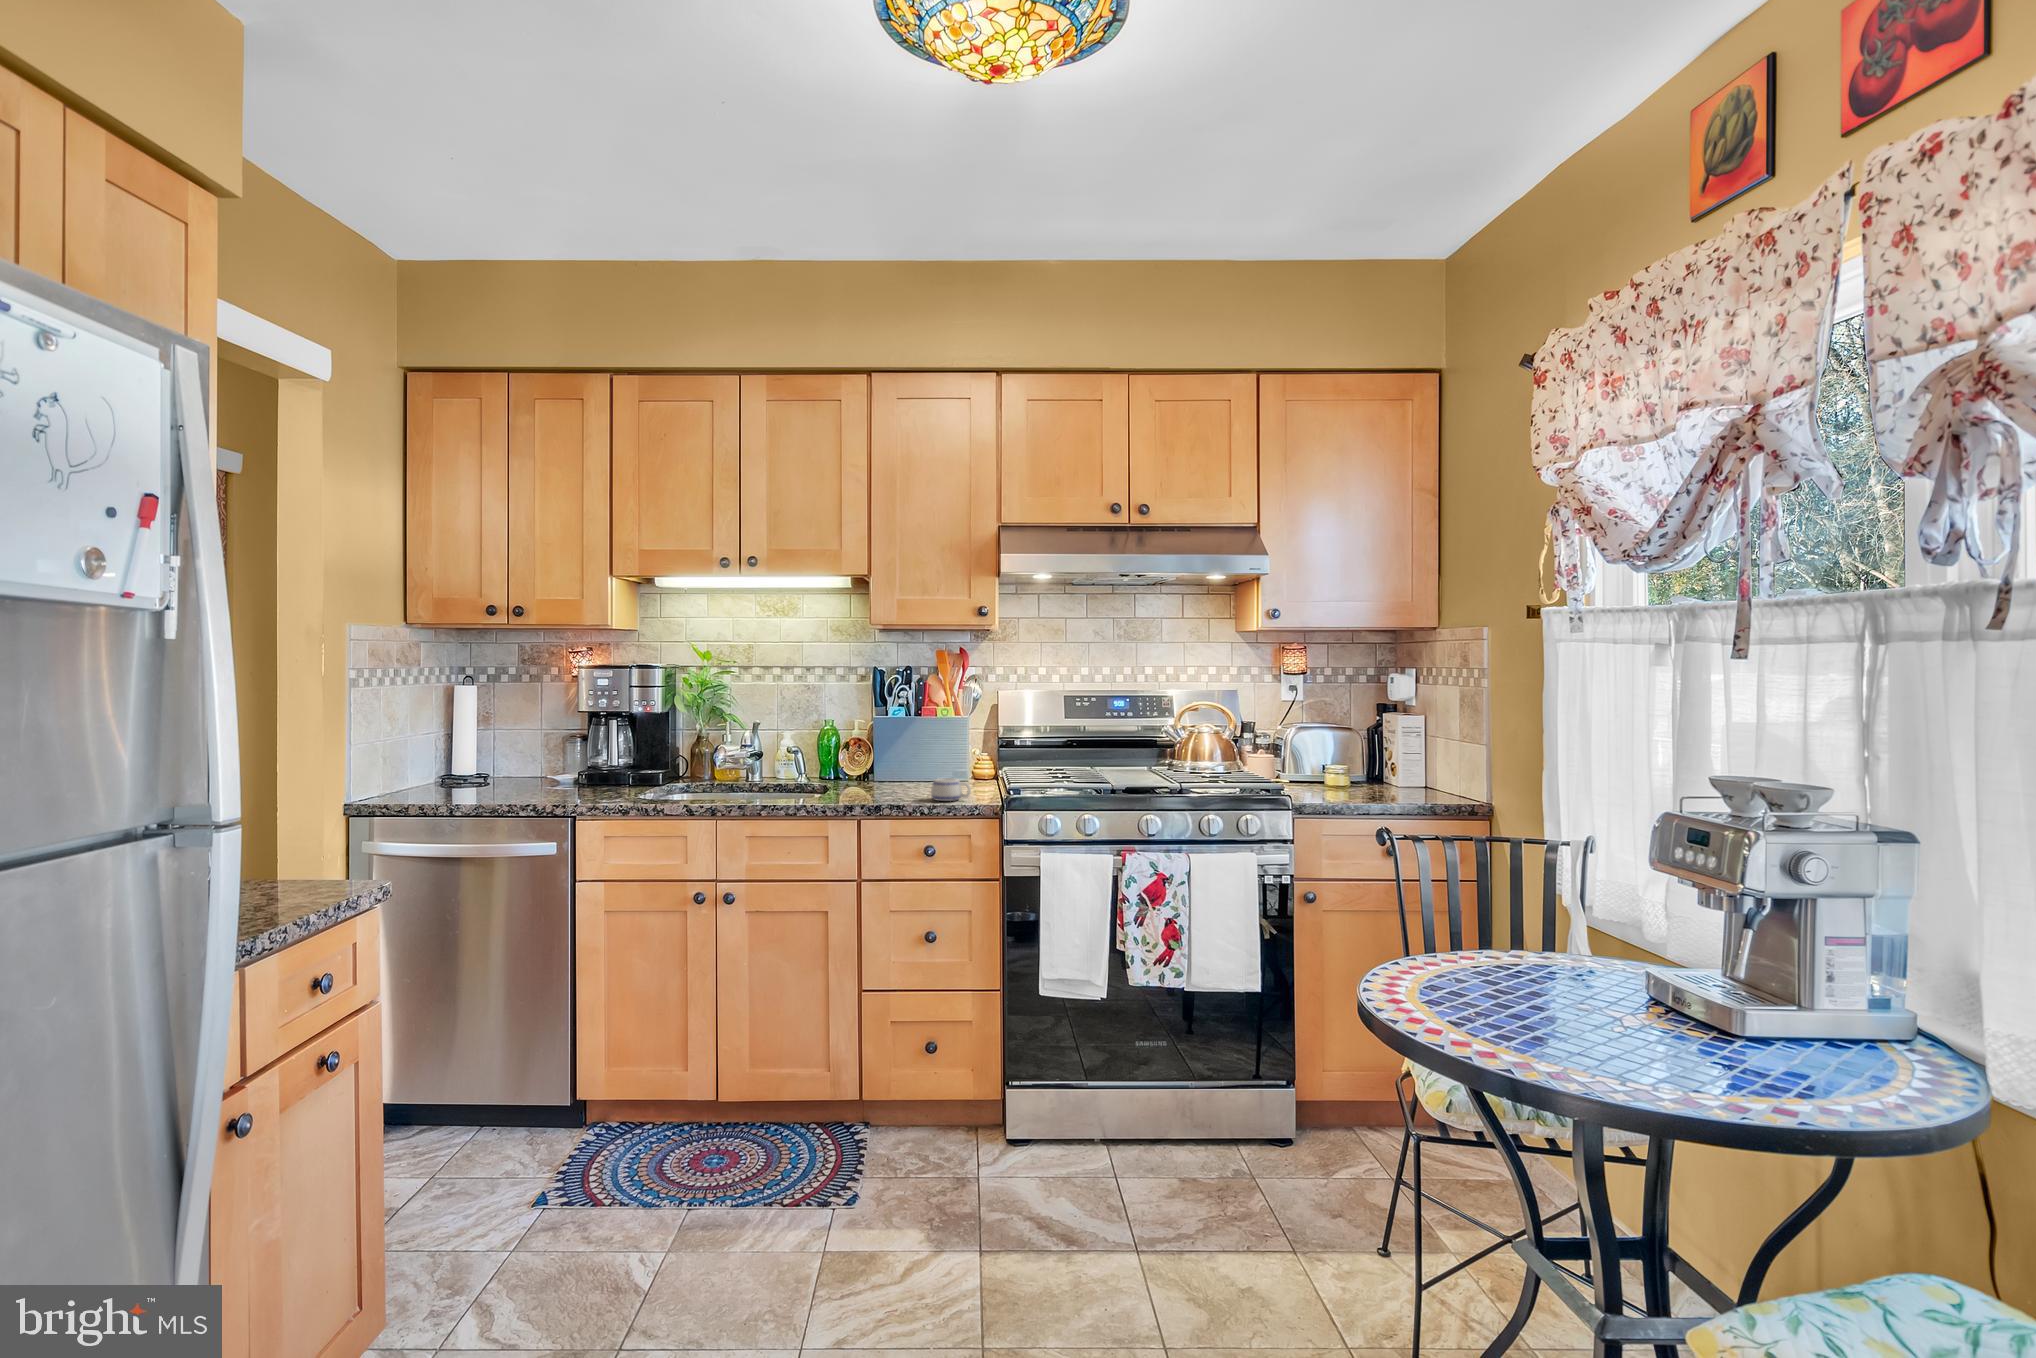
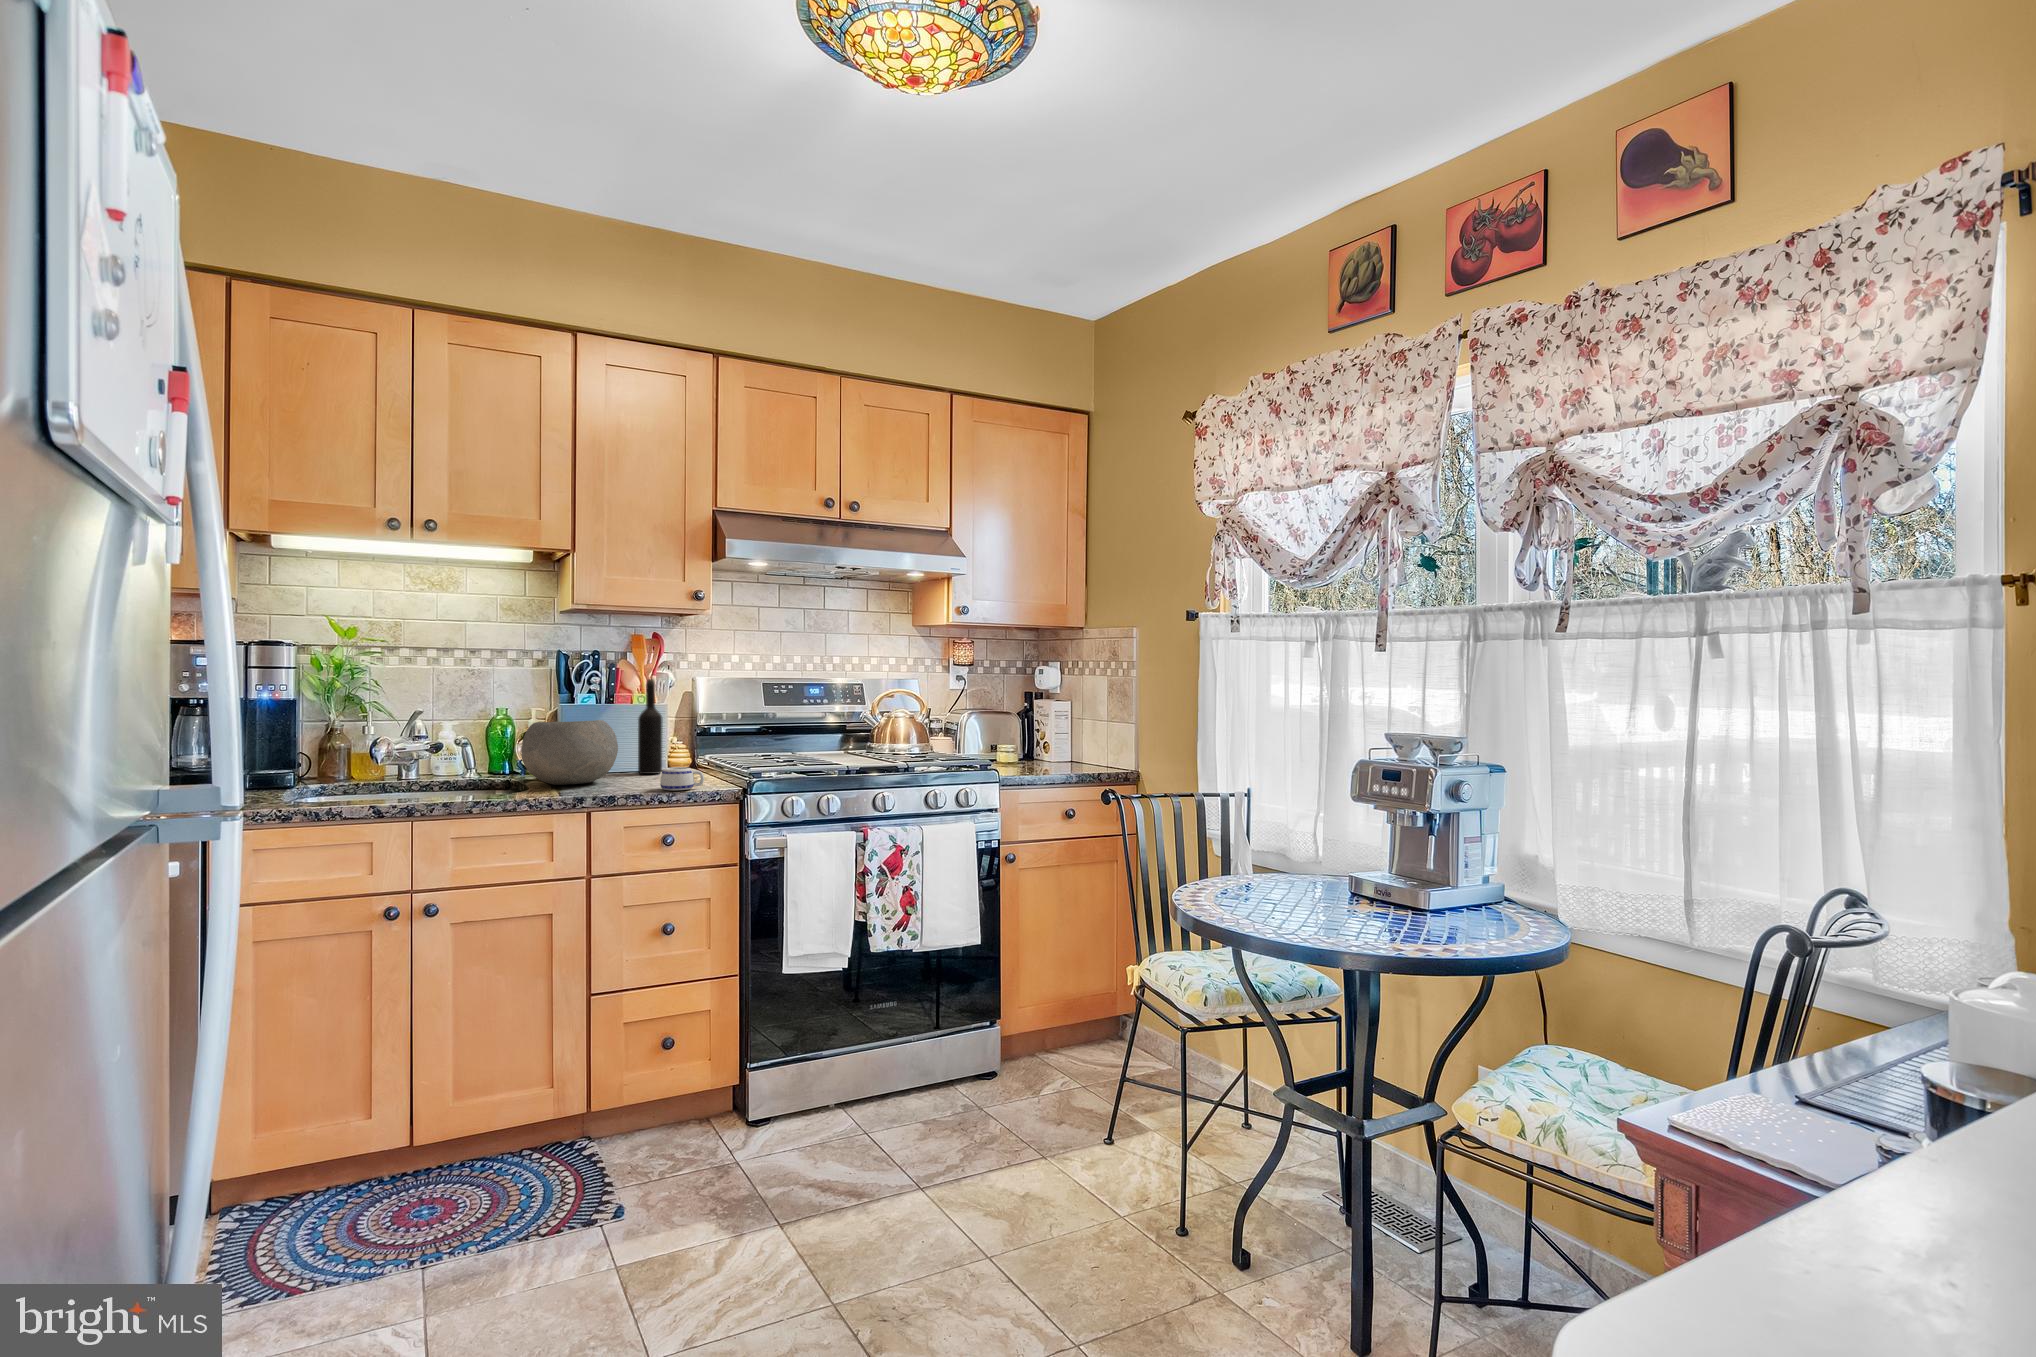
wine bottle: none [936,691,958,783] -> present [638,679,663,774]
bowl: none [825,730,909,789] -> present [521,720,618,785]

